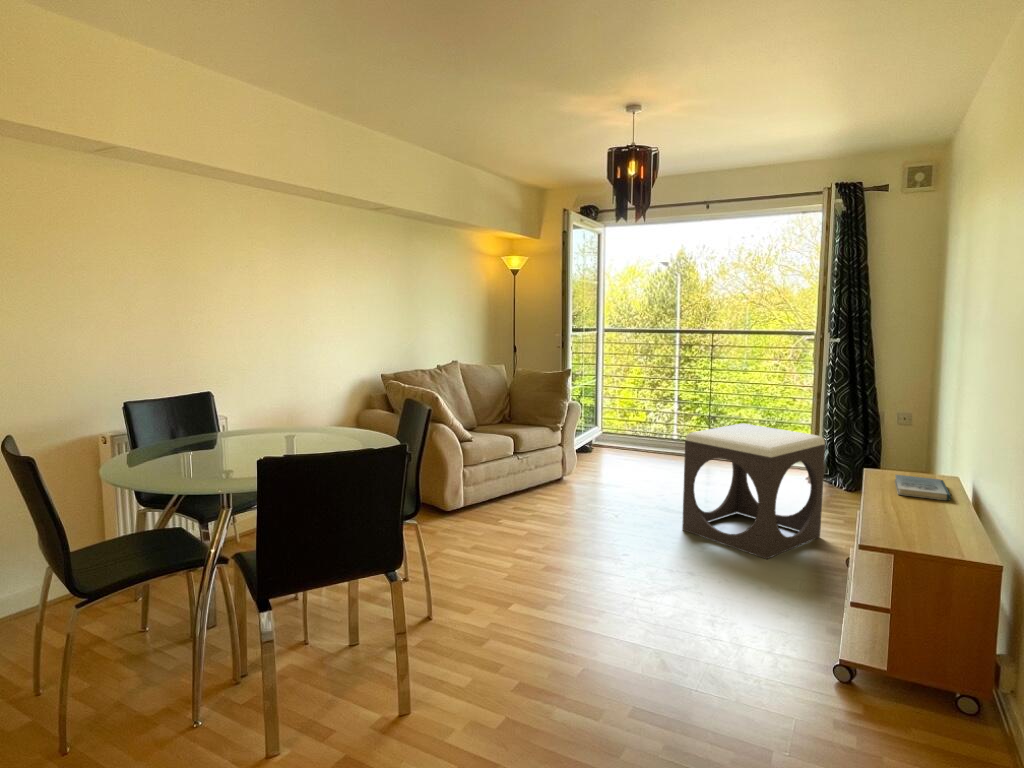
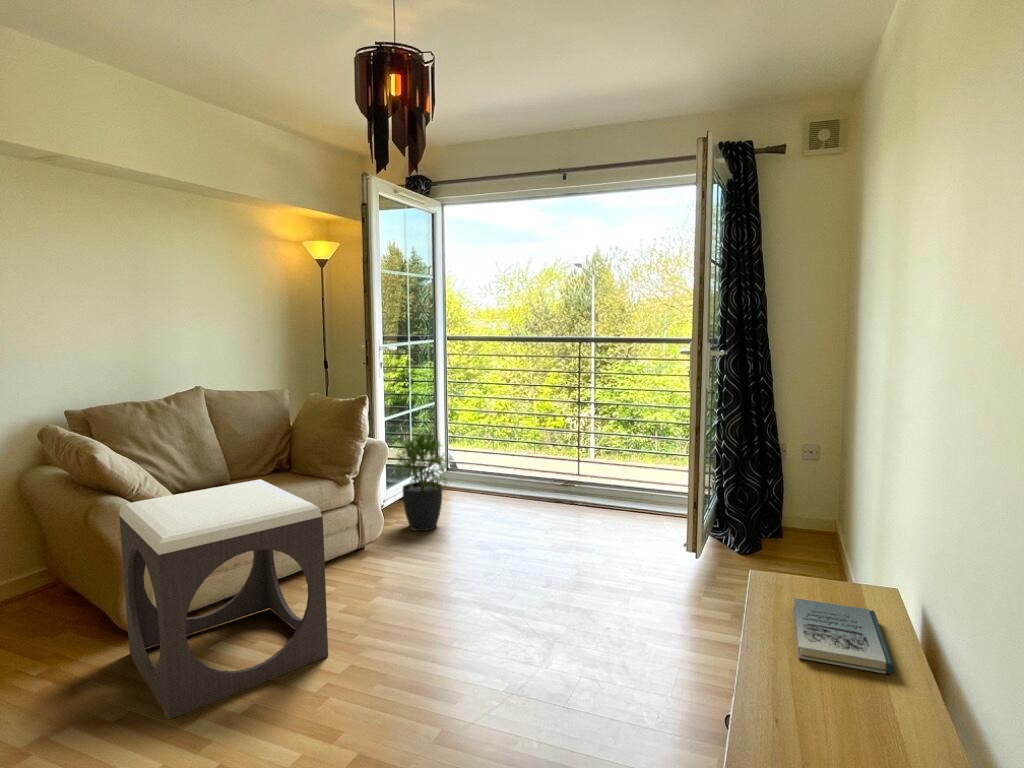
potted plant: none [576,397,621,470] -> present [395,431,447,531]
footstool: present [682,423,825,559] -> present [119,480,328,719]

